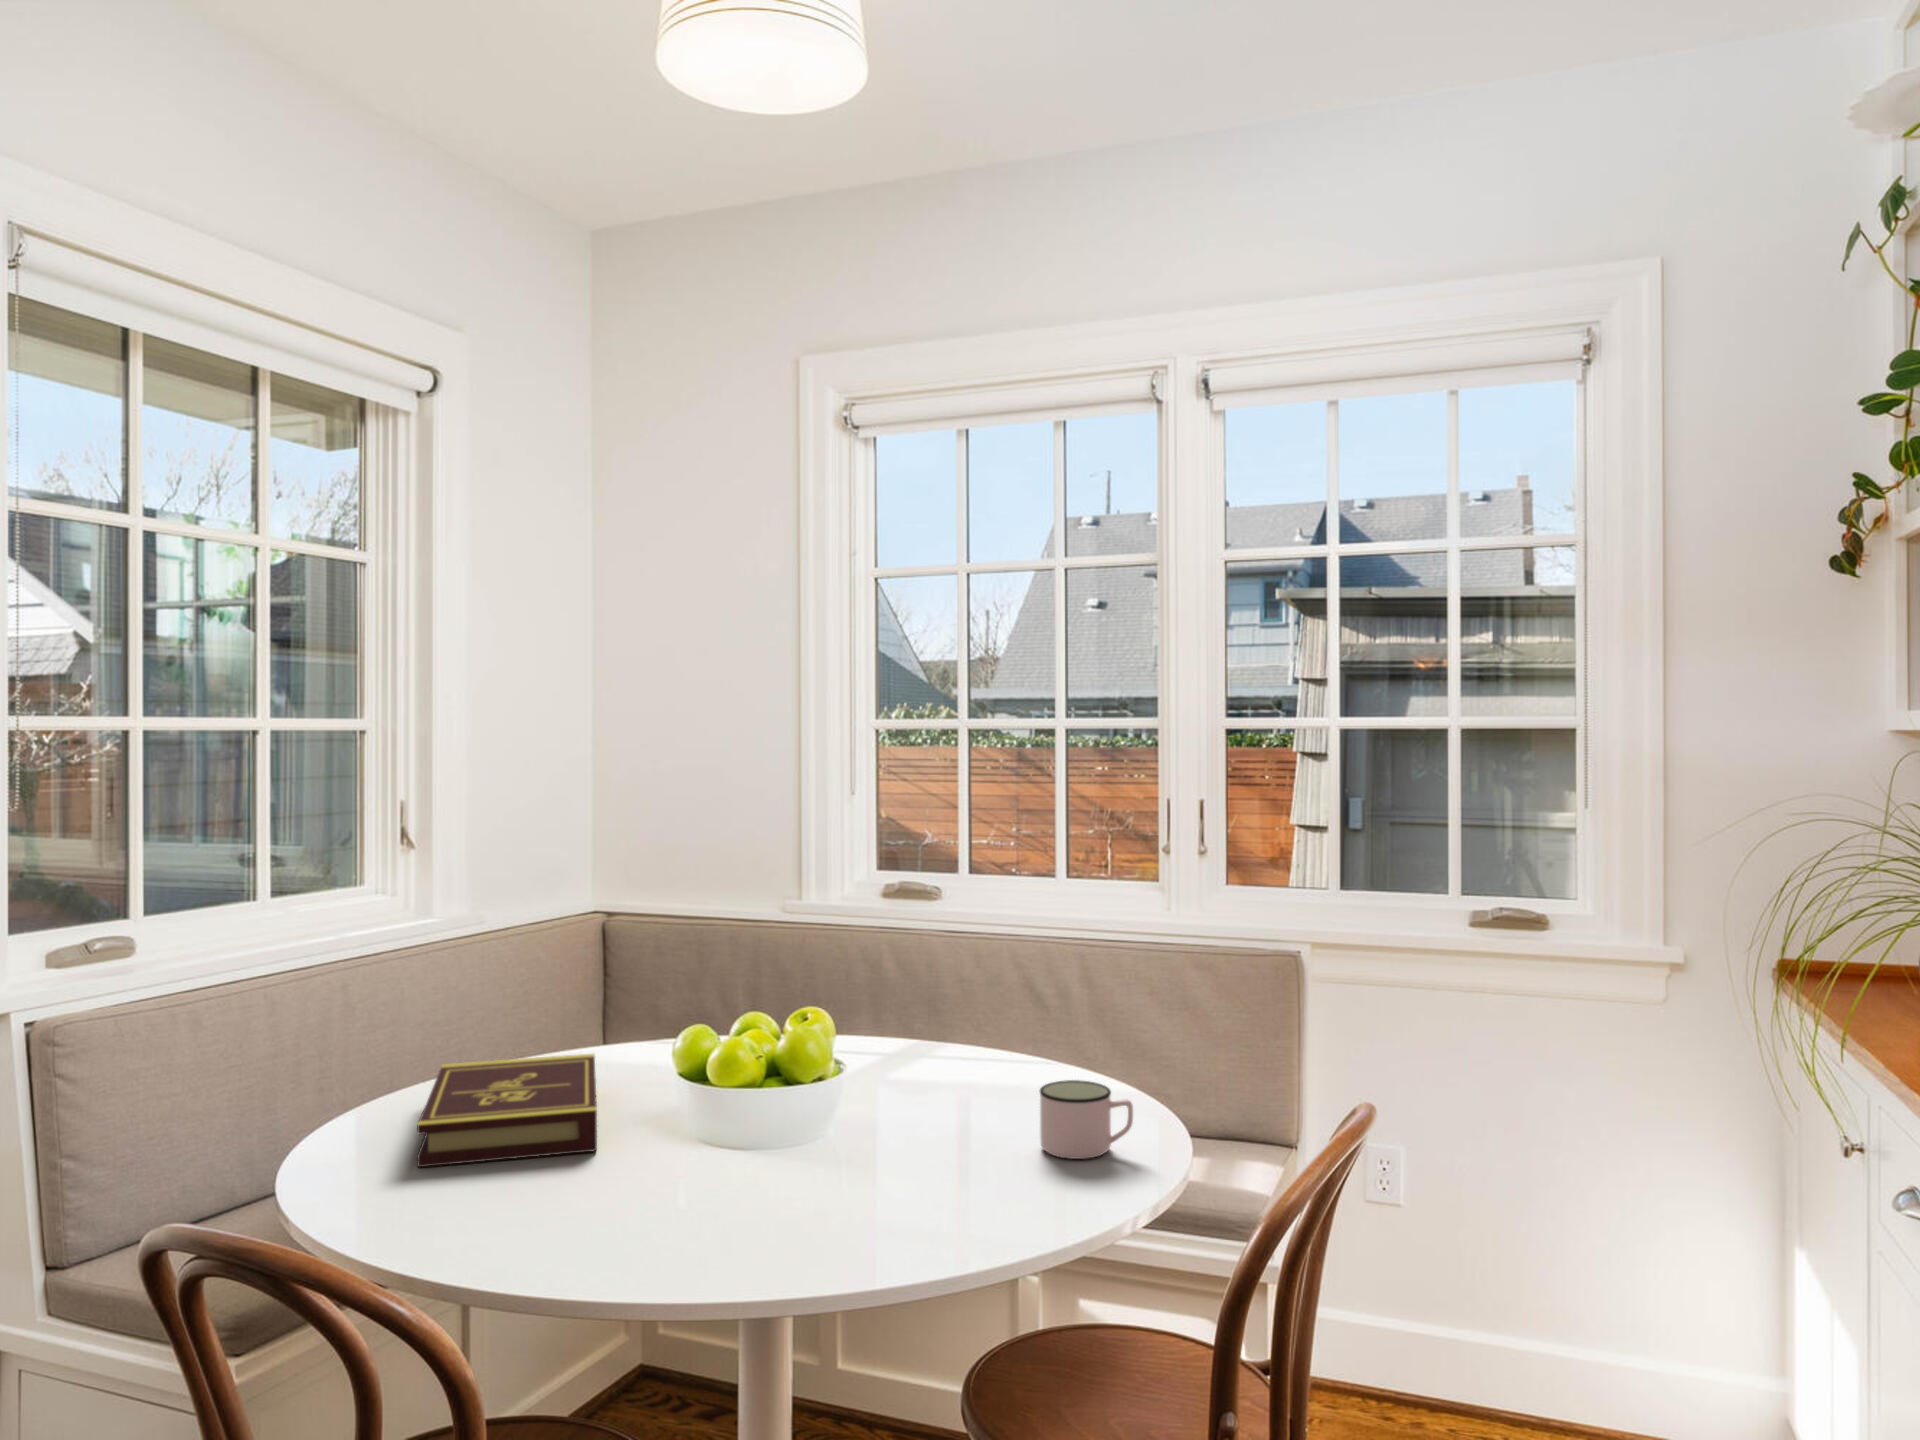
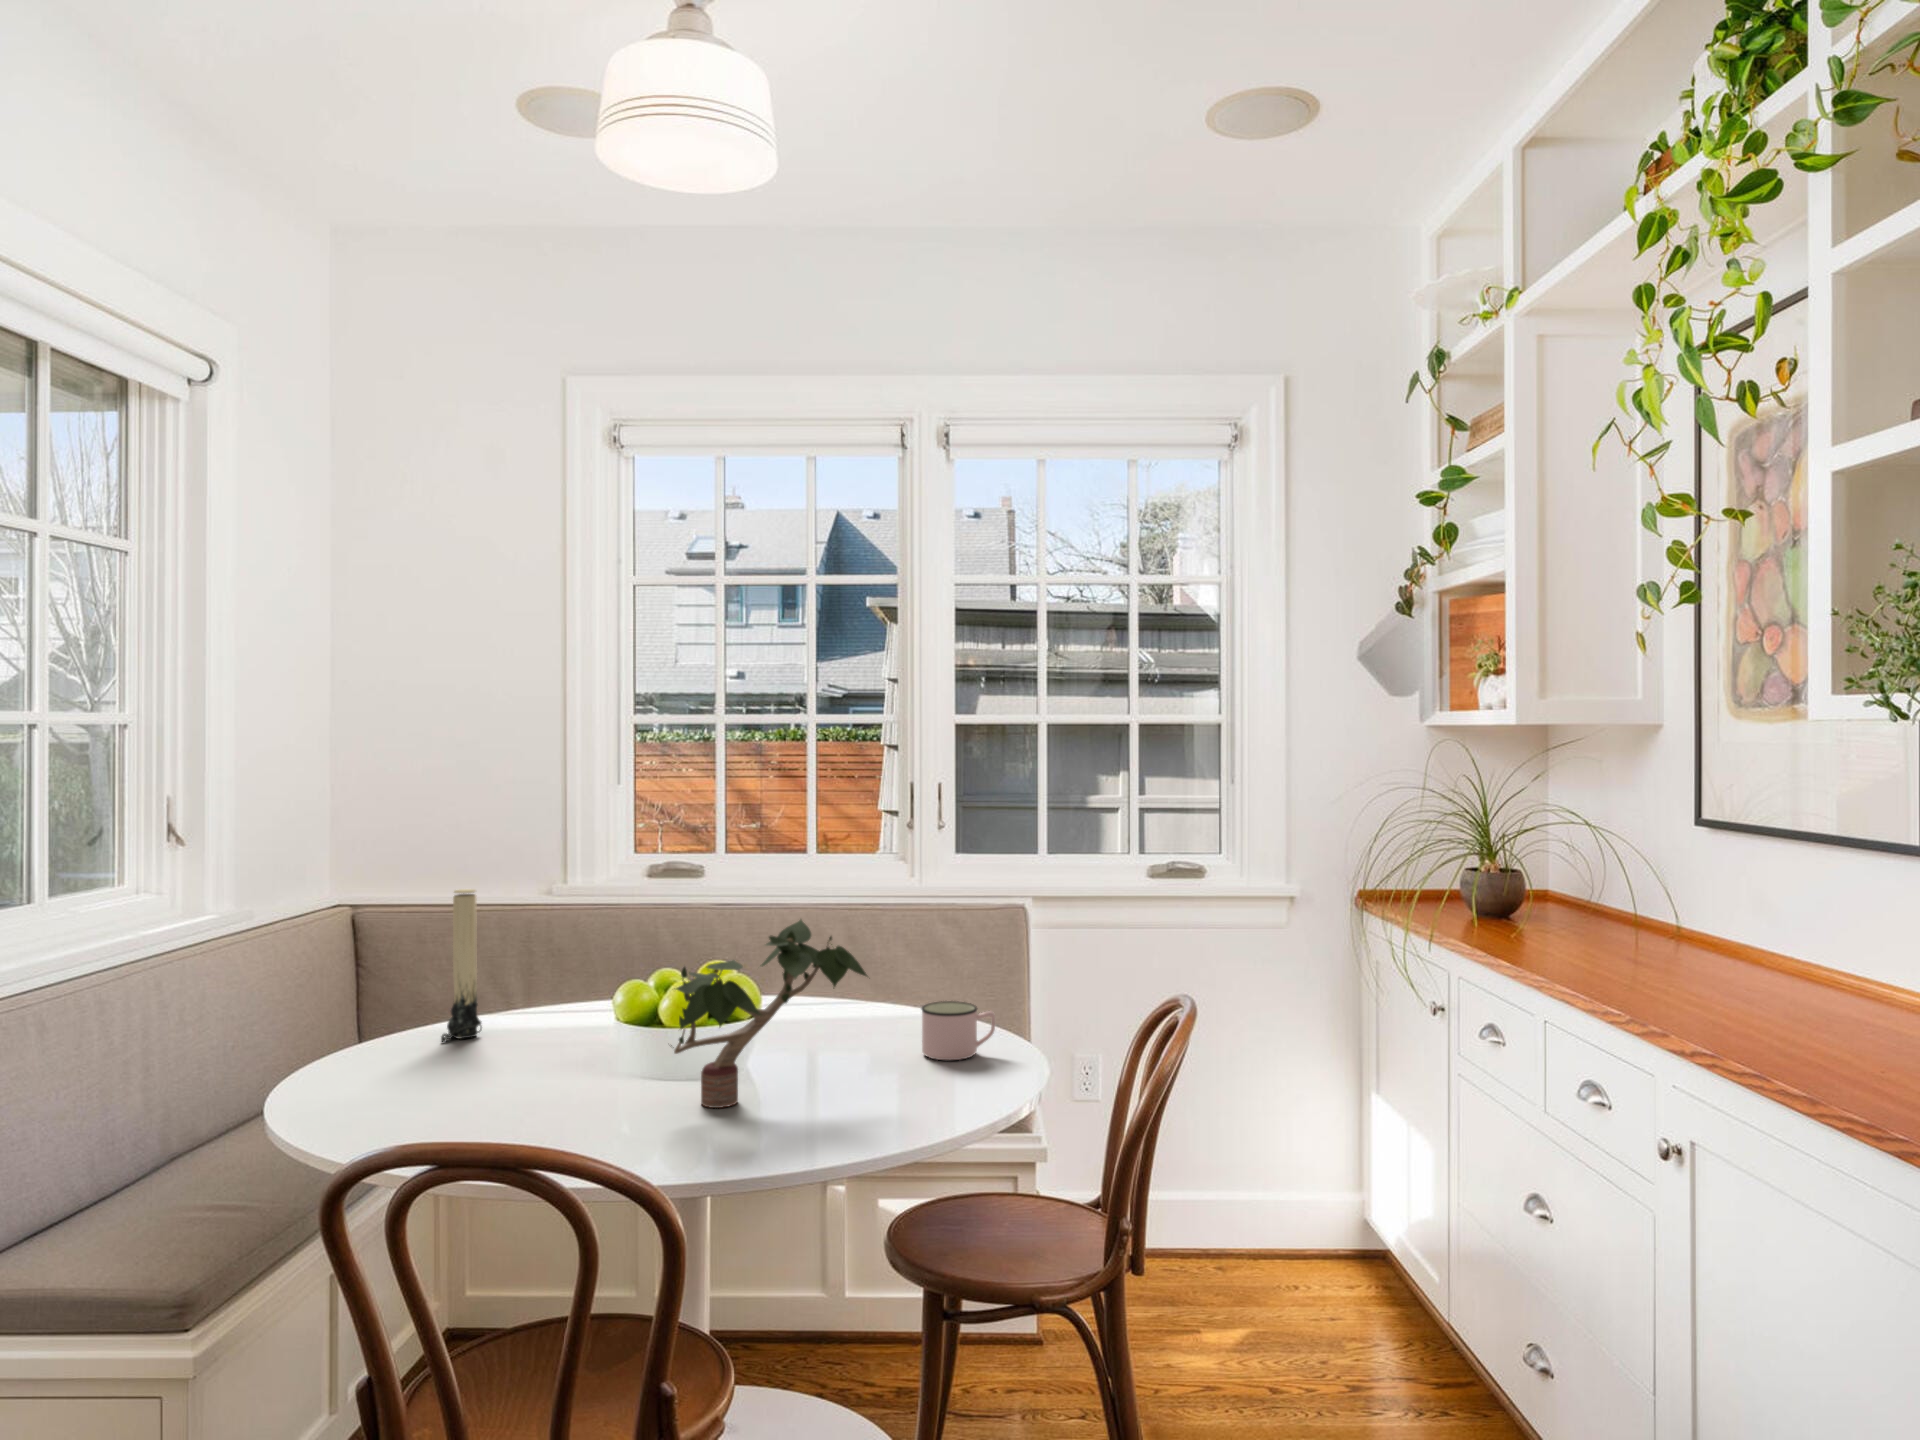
candle: none [551,910,599,1075] -> present [441,889,482,1042]
potted plant: none [663,961,962,1195] -> present [671,919,867,1108]
book: present [417,1054,597,1167] -> none [356,1017,556,1119]

